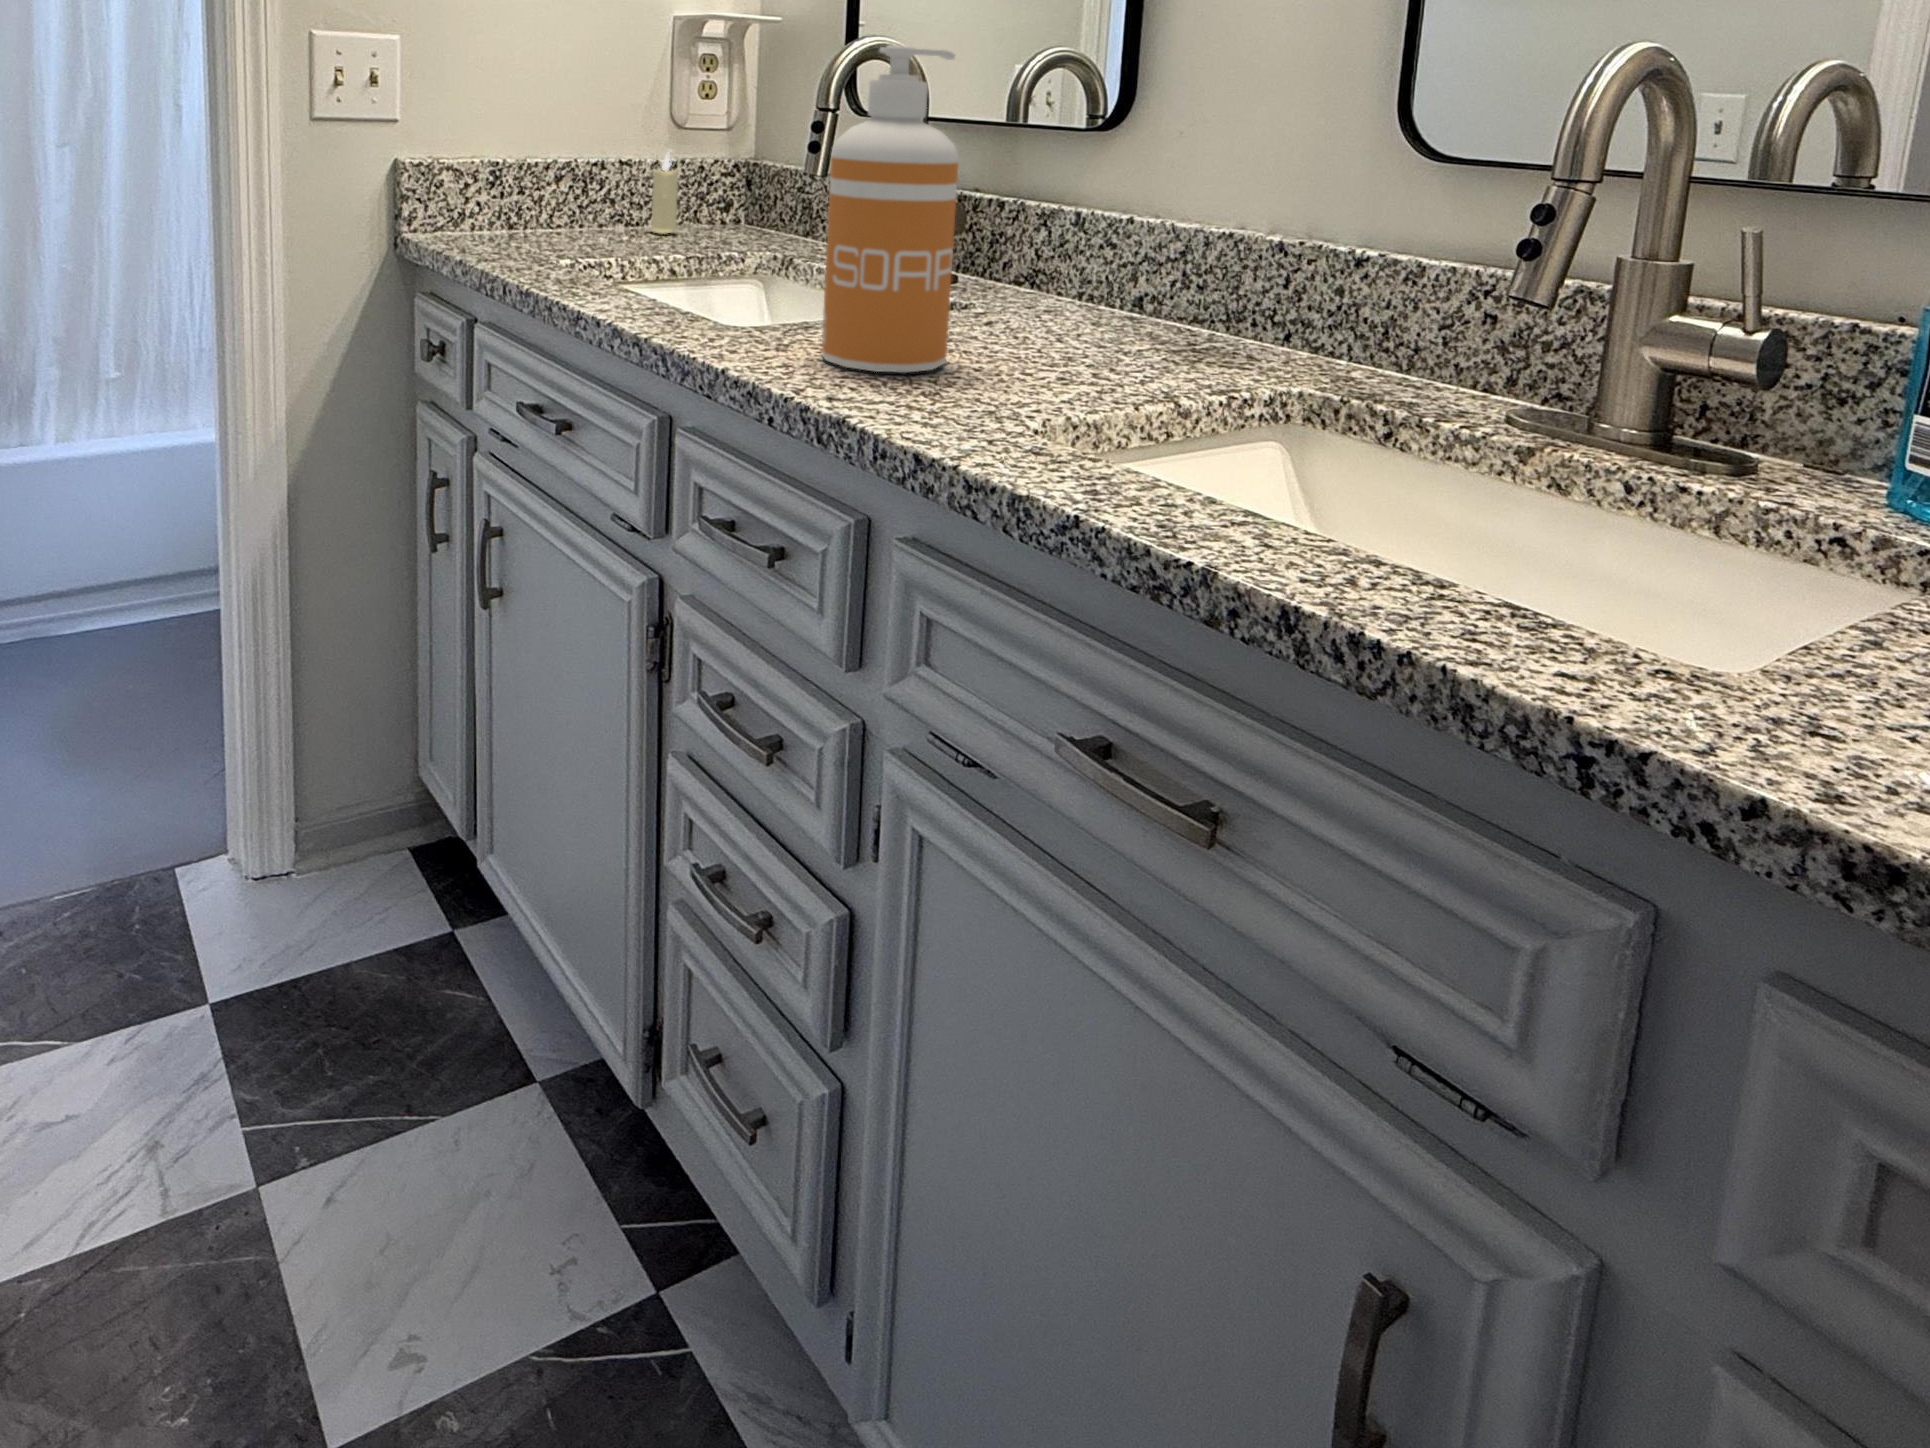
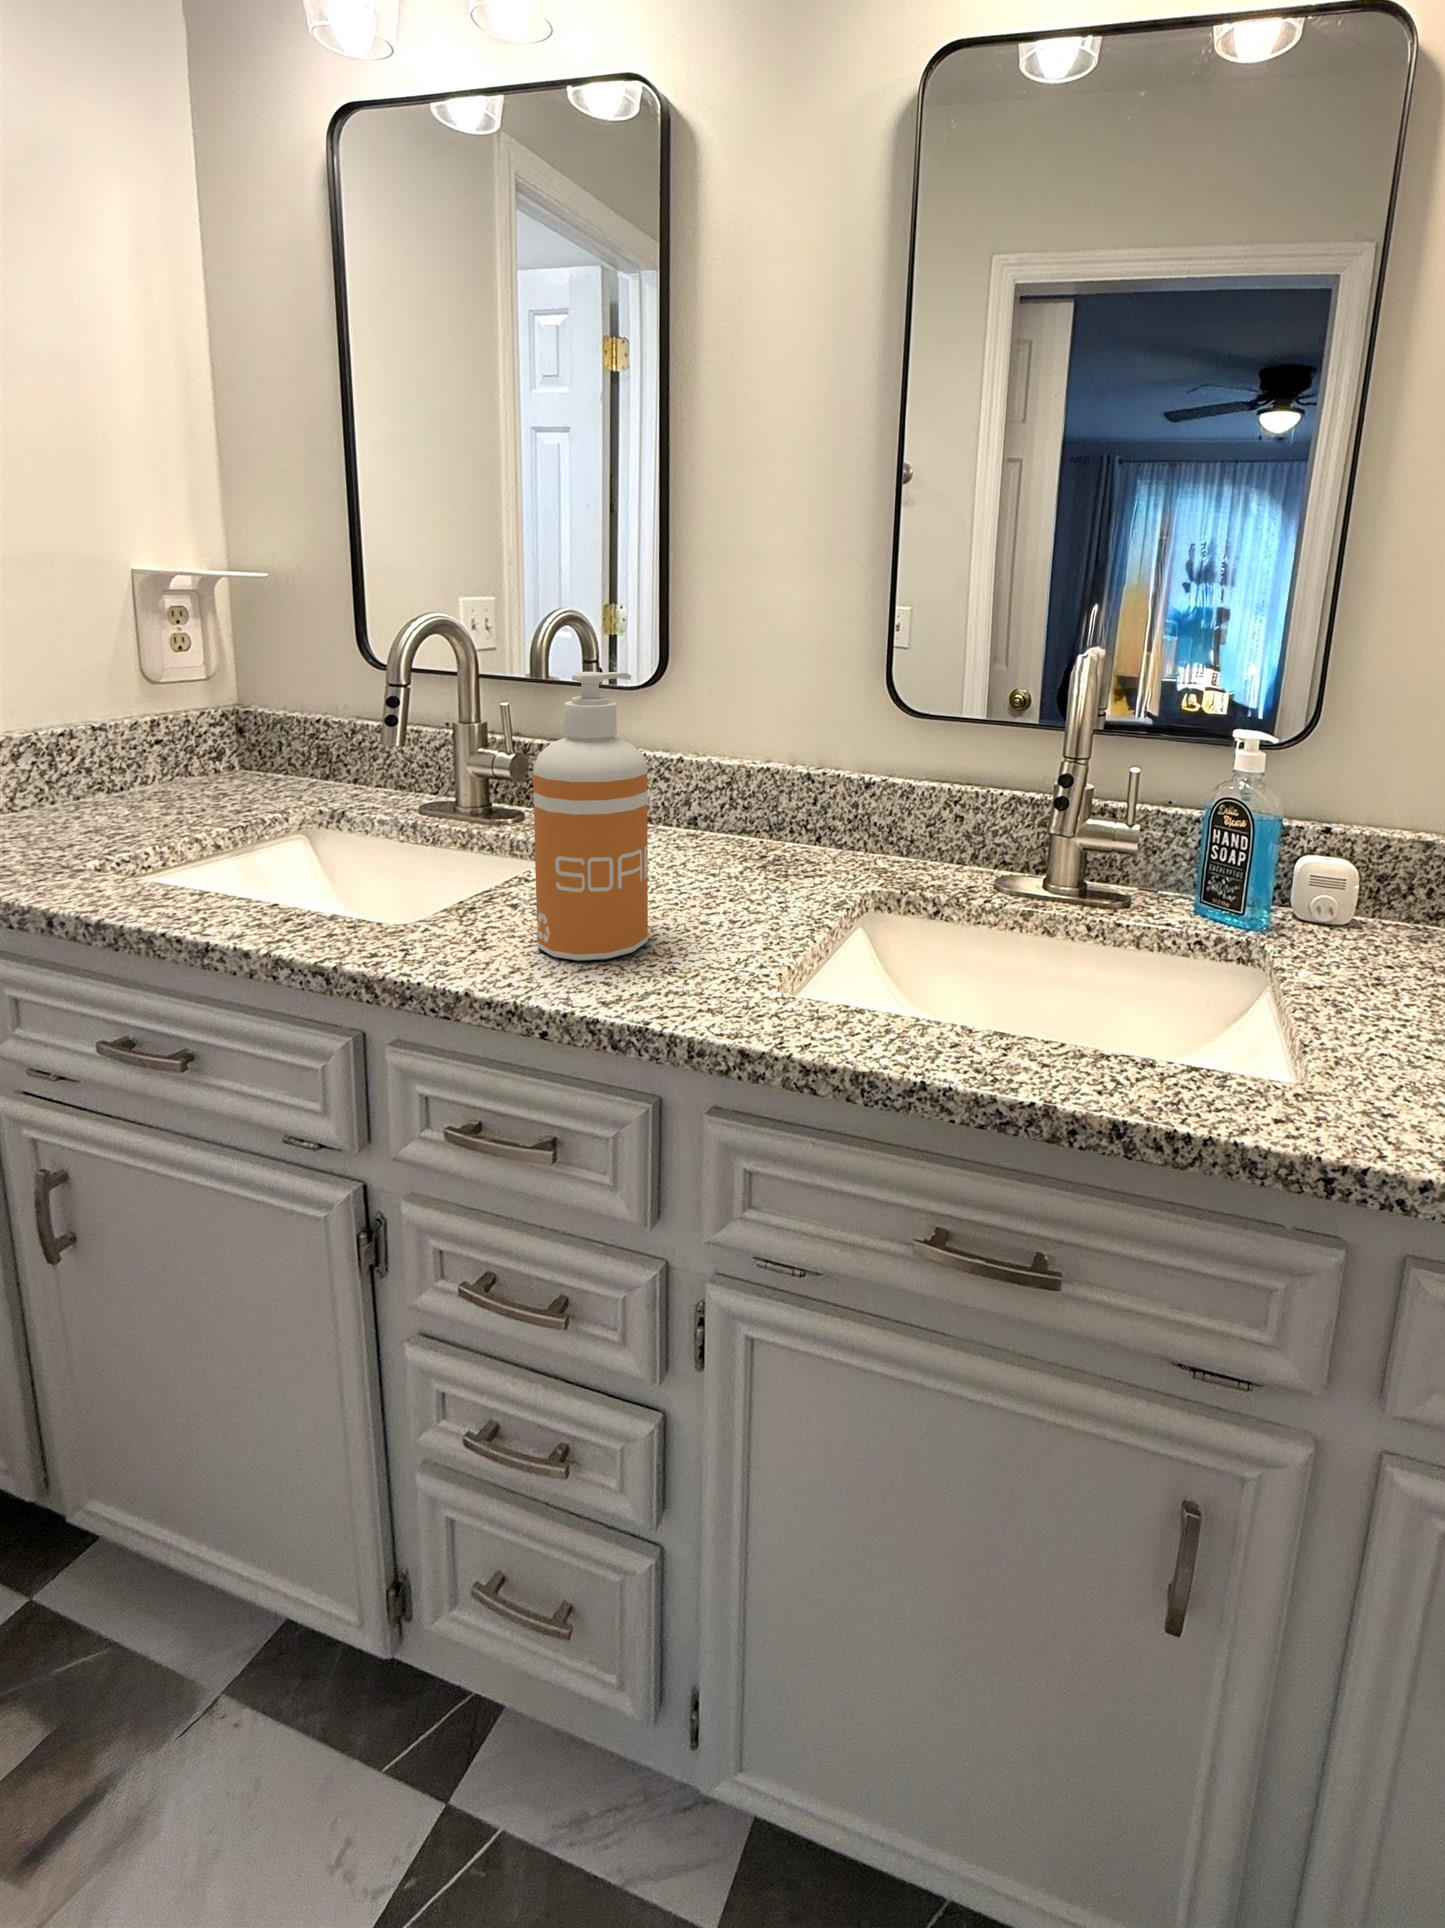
candle: present [649,152,679,233] -> none [132,709,171,797]

